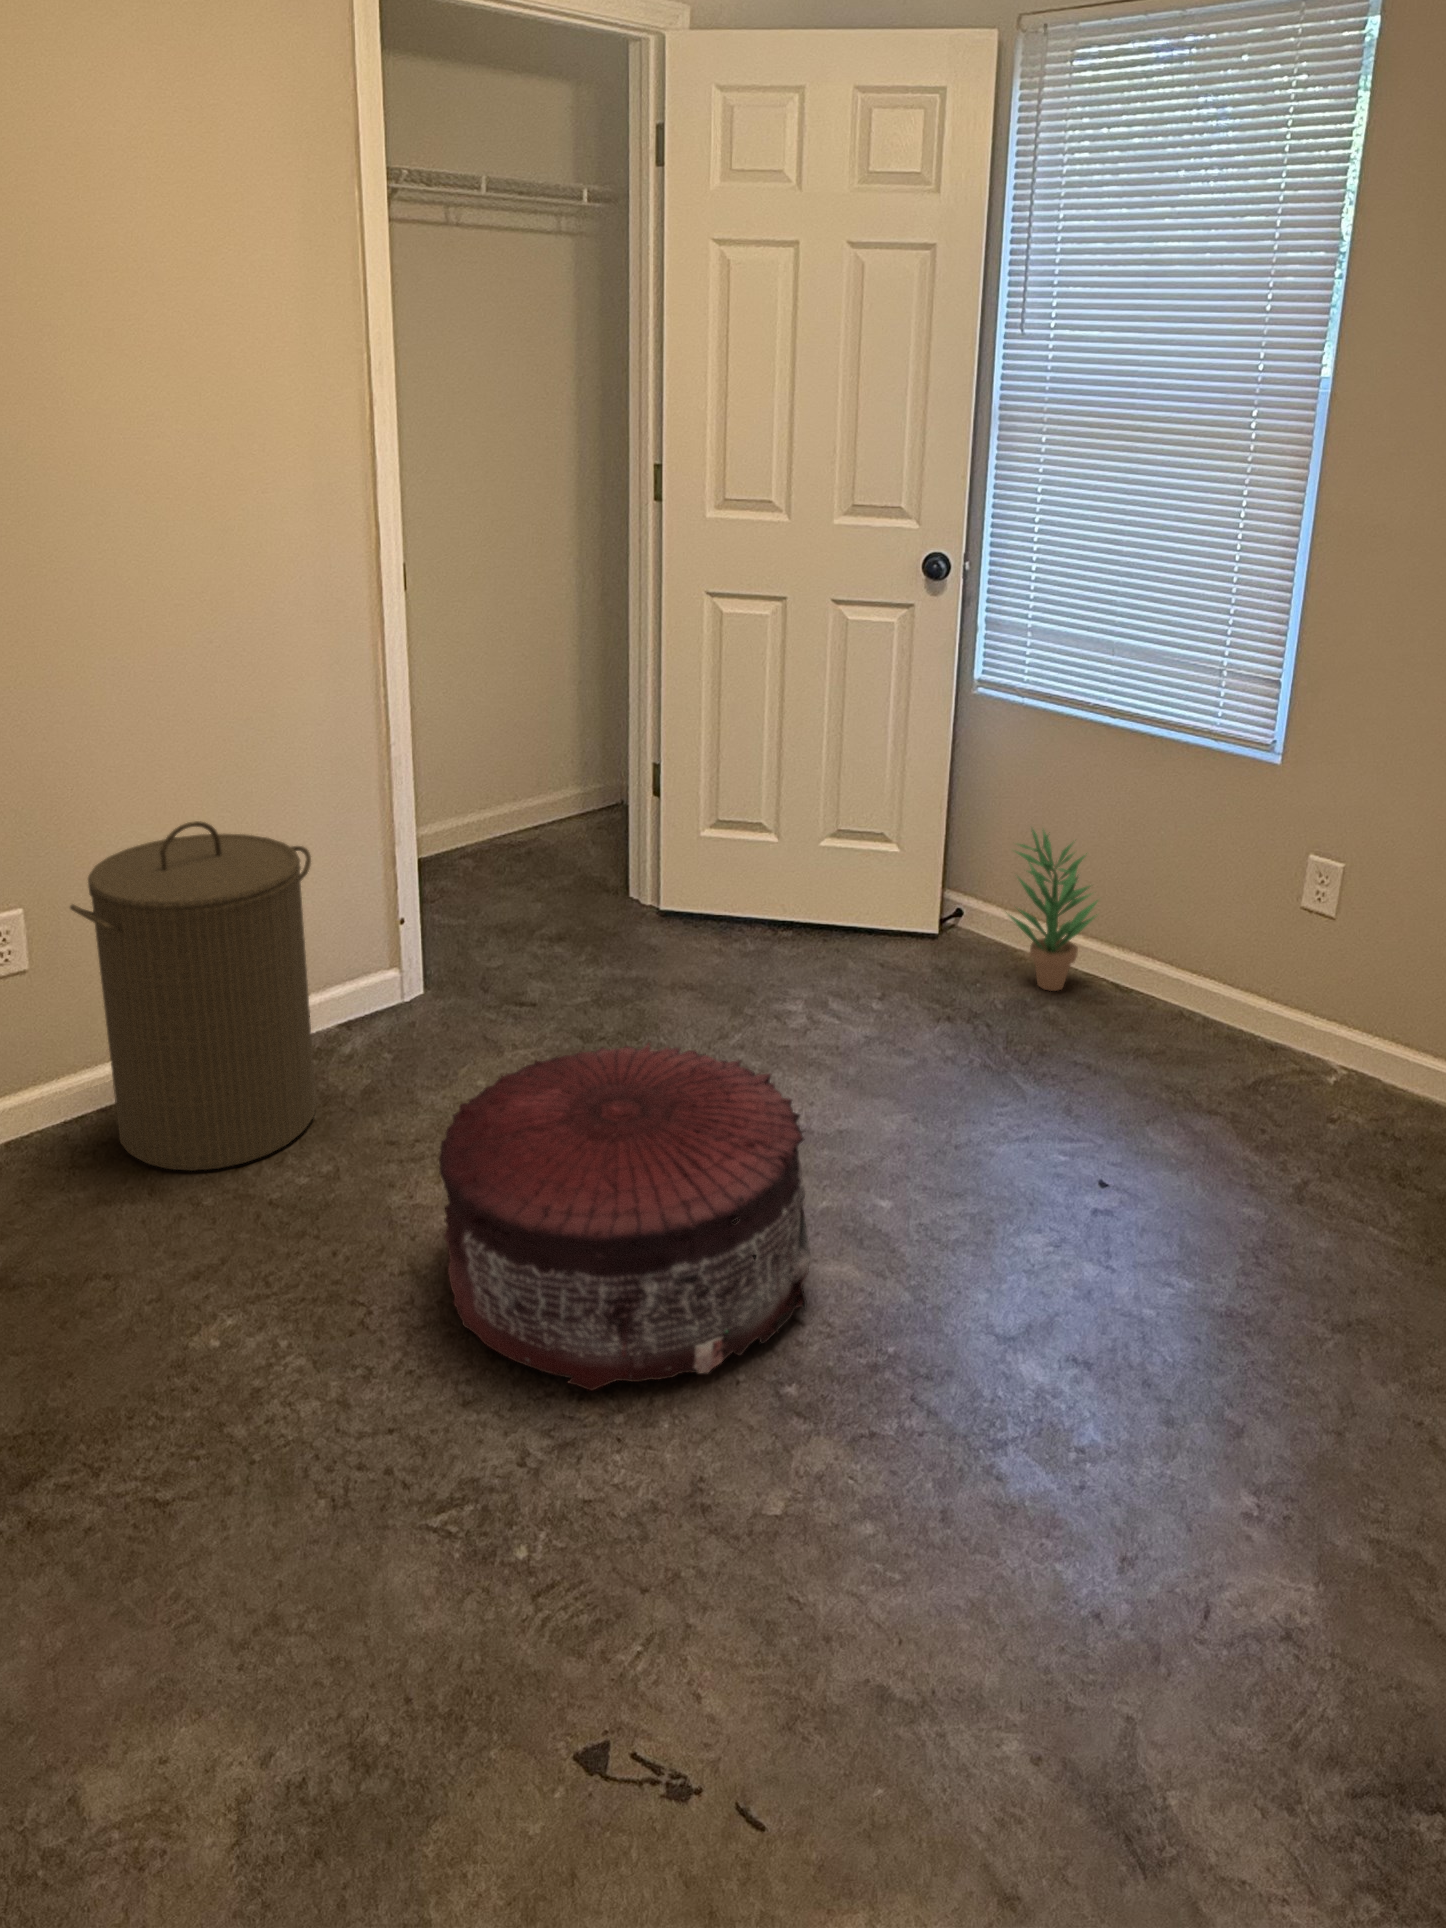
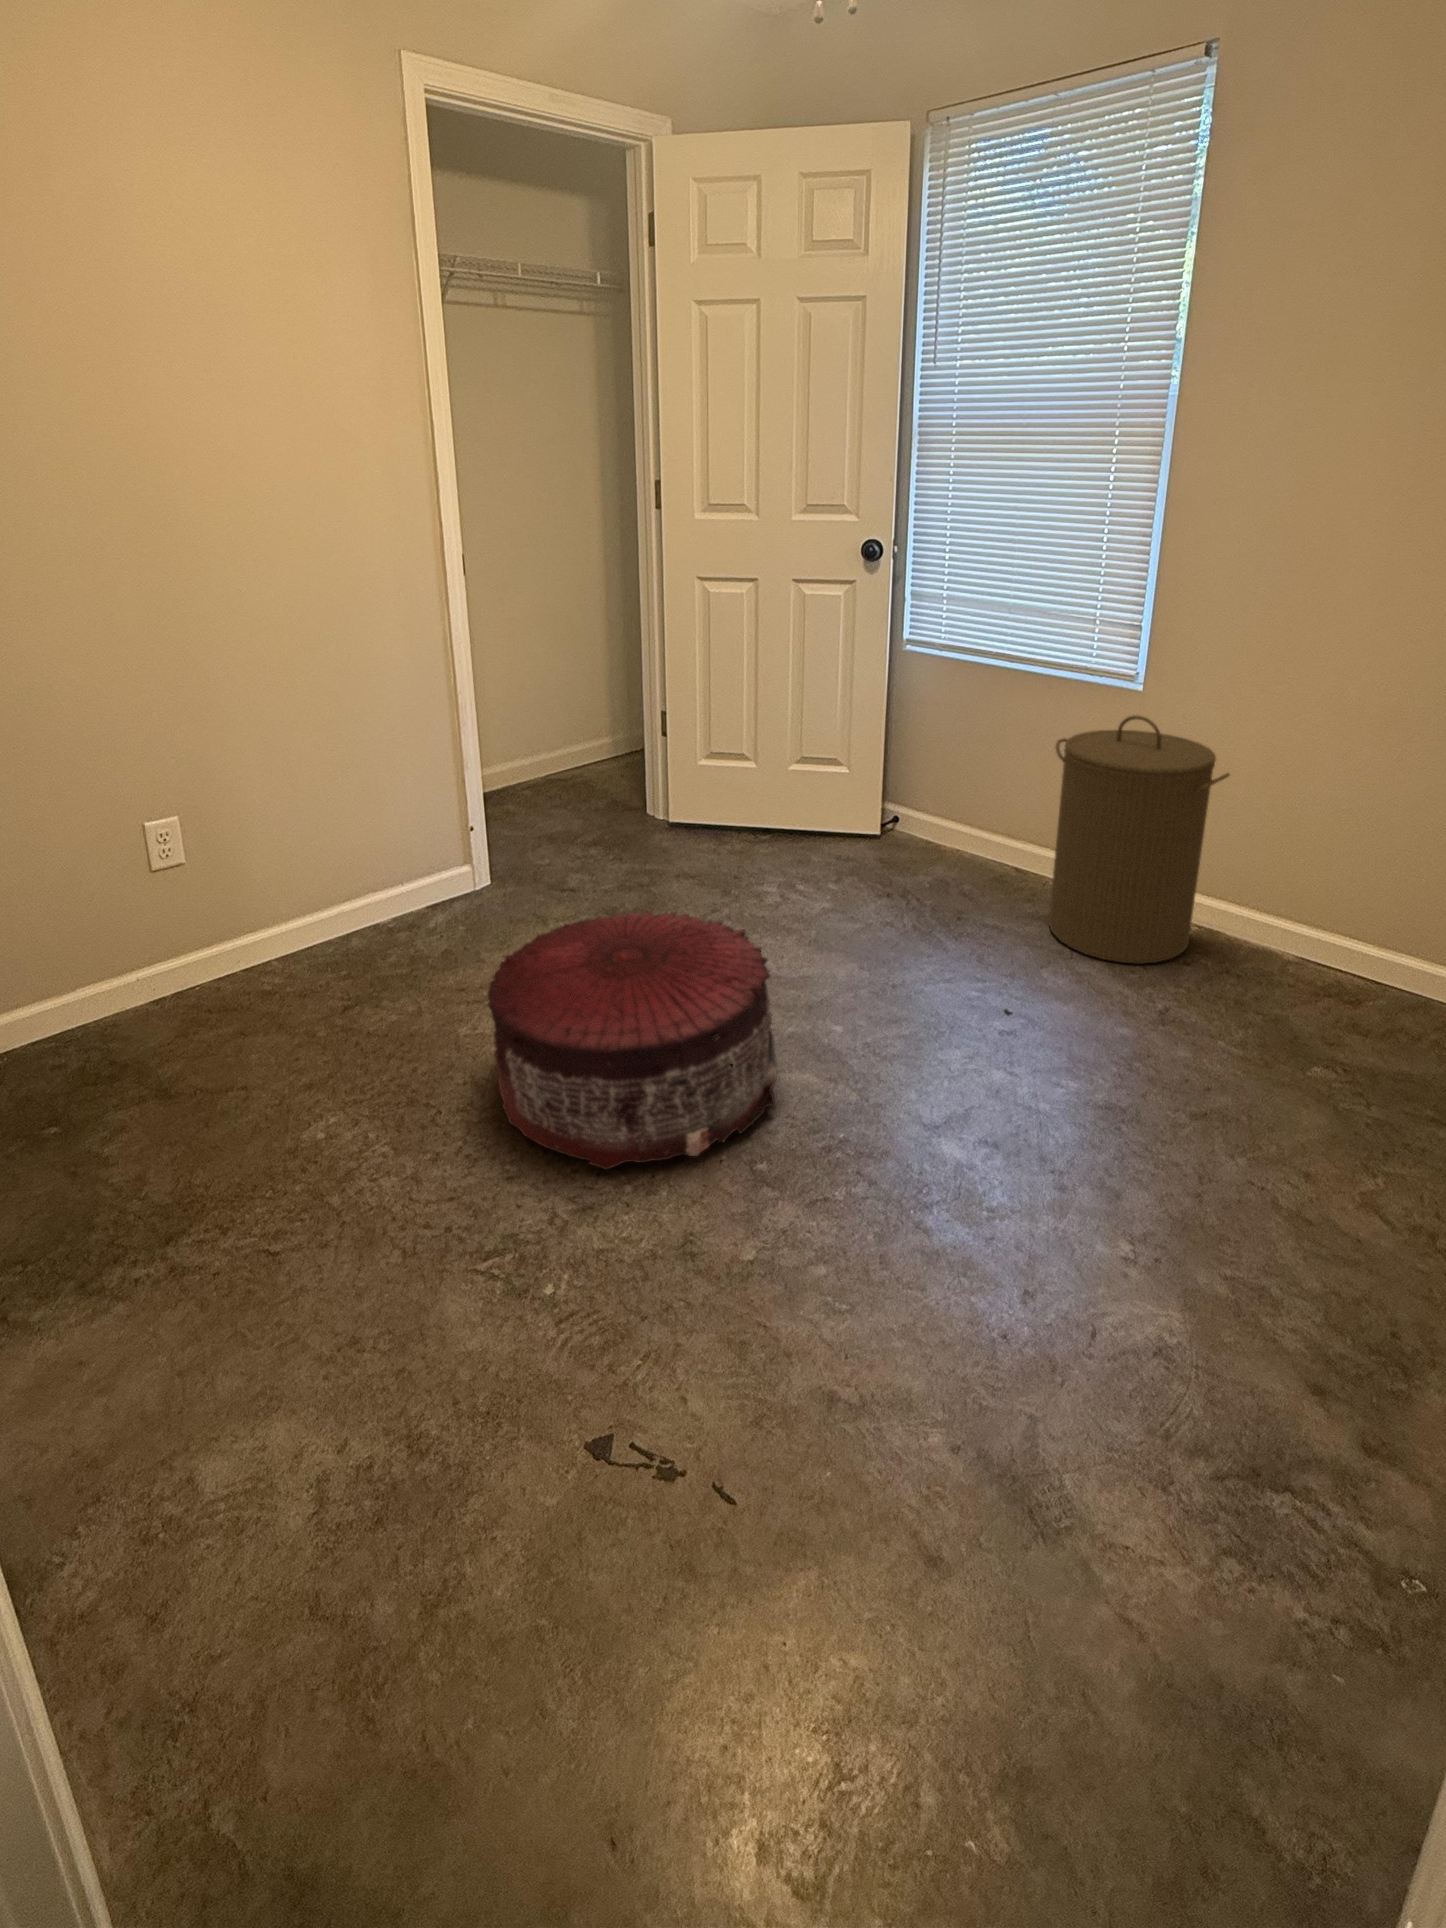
laundry hamper: present [70,821,316,1171] -> present [1049,716,1230,964]
potted plant: present [1009,829,1097,991] -> none [929,746,1005,875]

